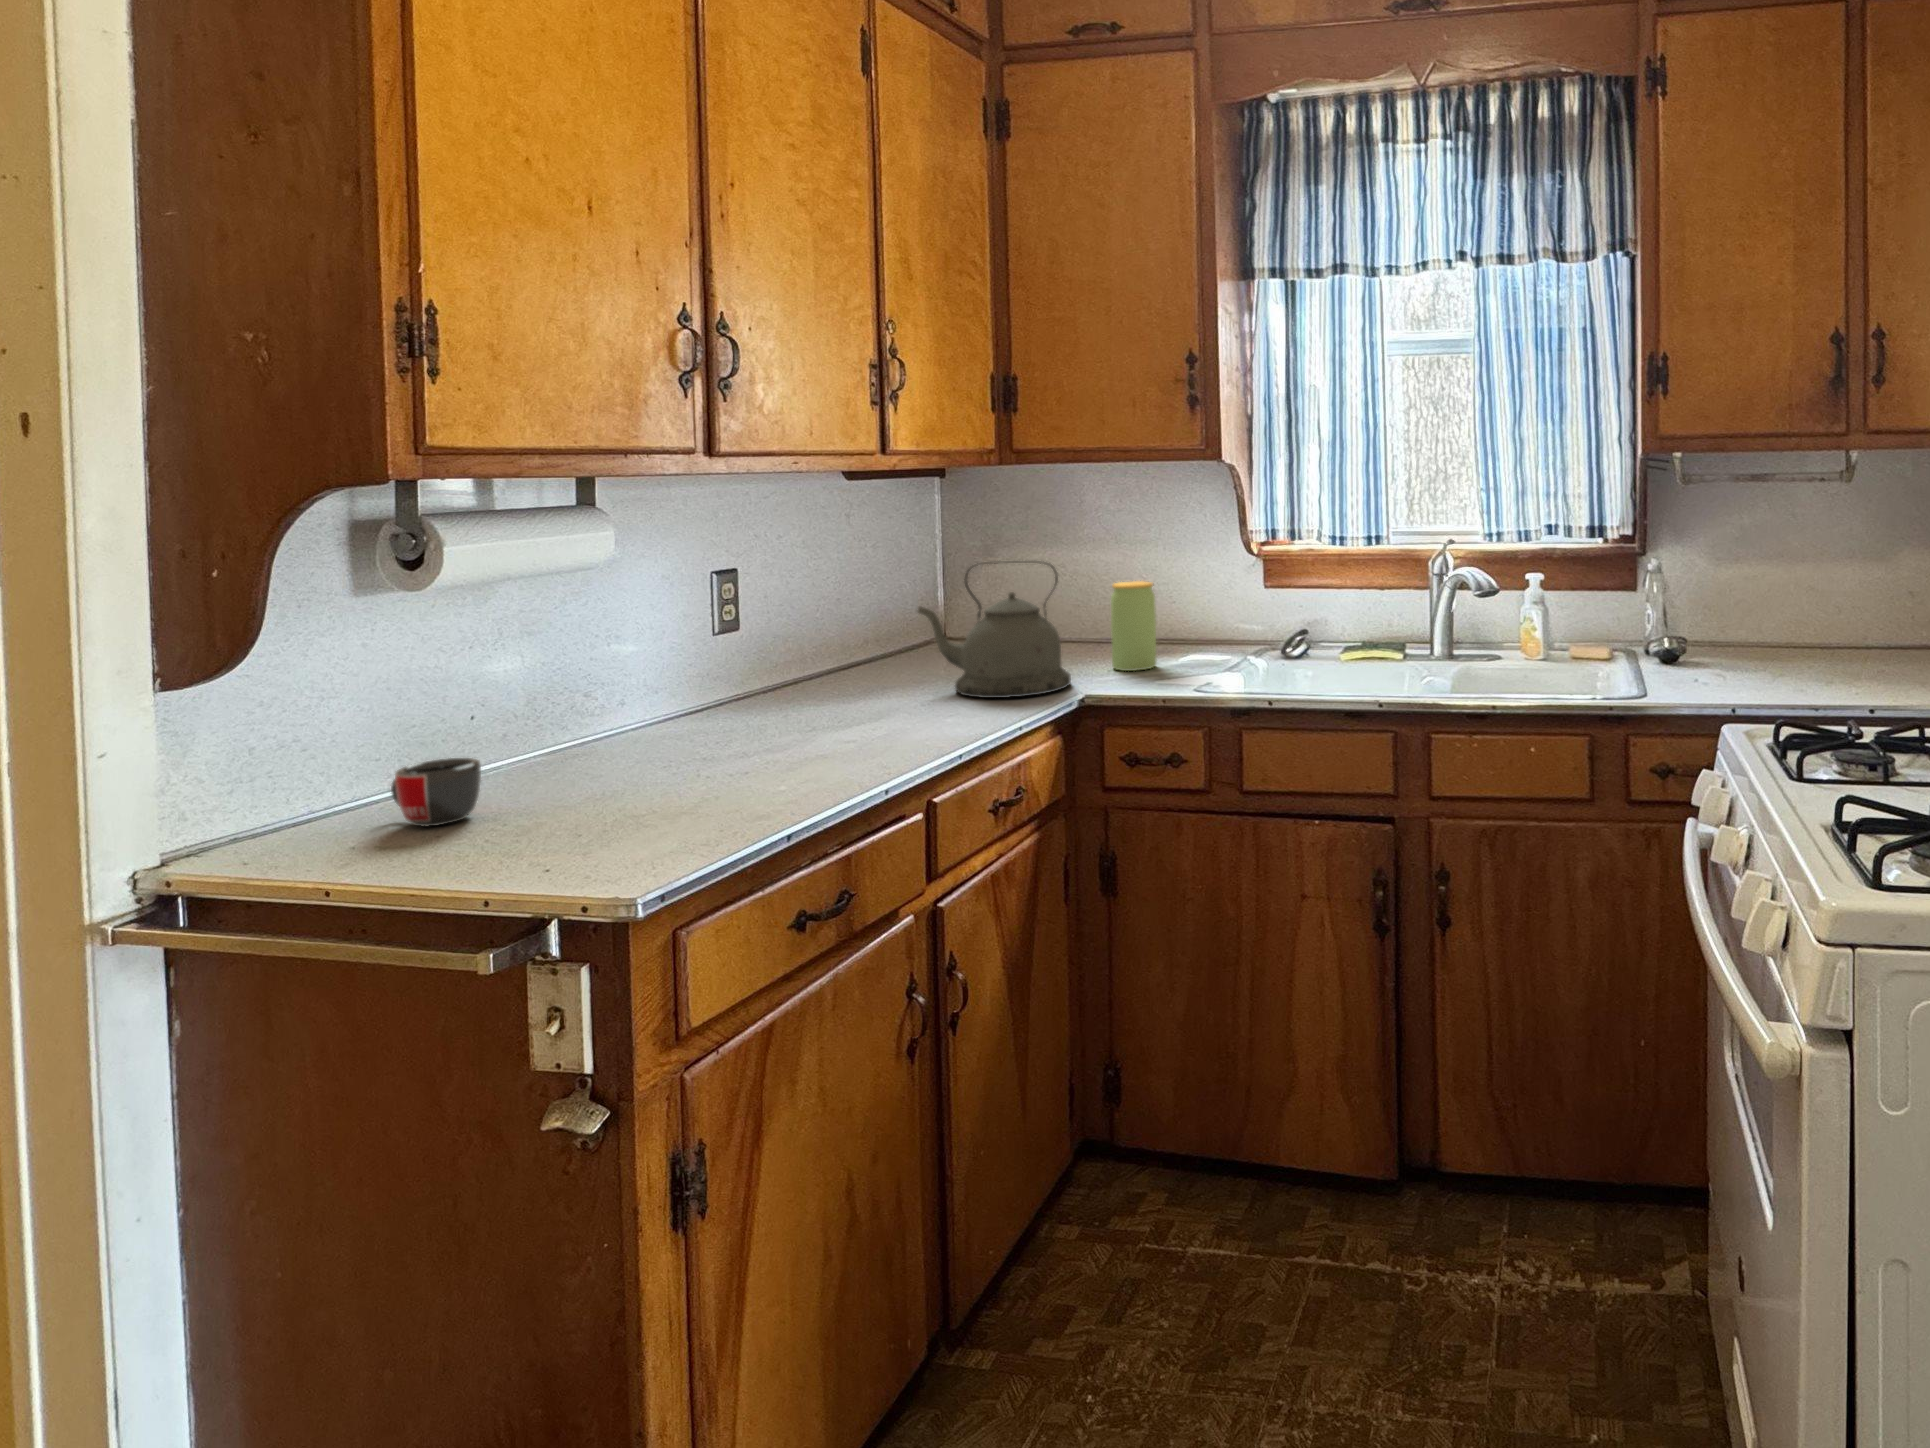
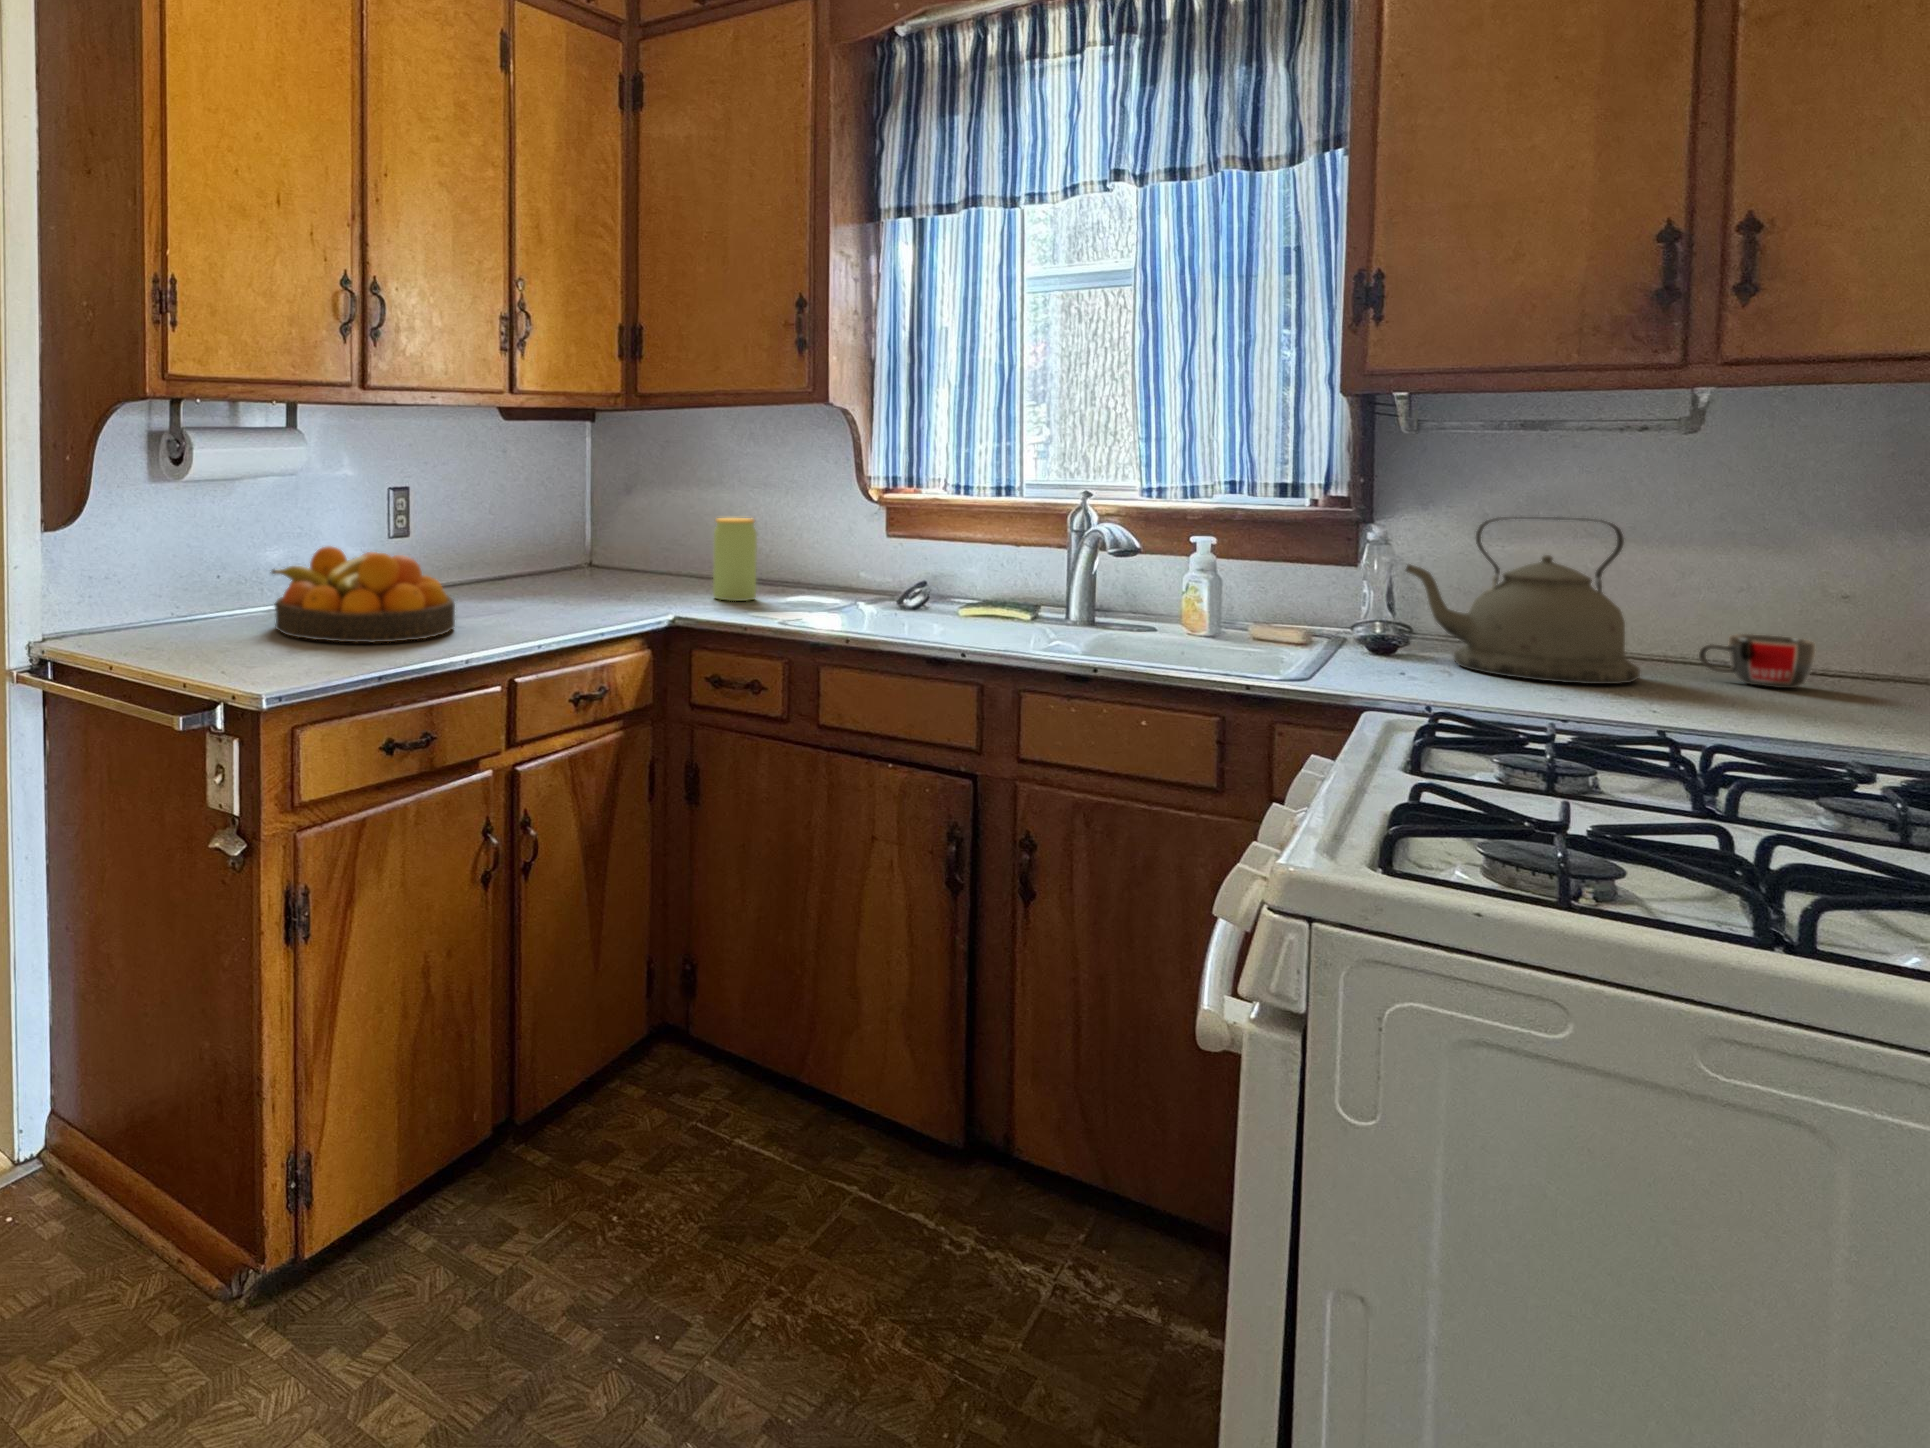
kettle: present [918,561,1071,698] -> present [1406,518,1640,684]
fruit bowl: none [574,662,846,792] -> present [272,547,455,643]
mug: present [391,758,481,826] -> present [1699,634,1815,688]

